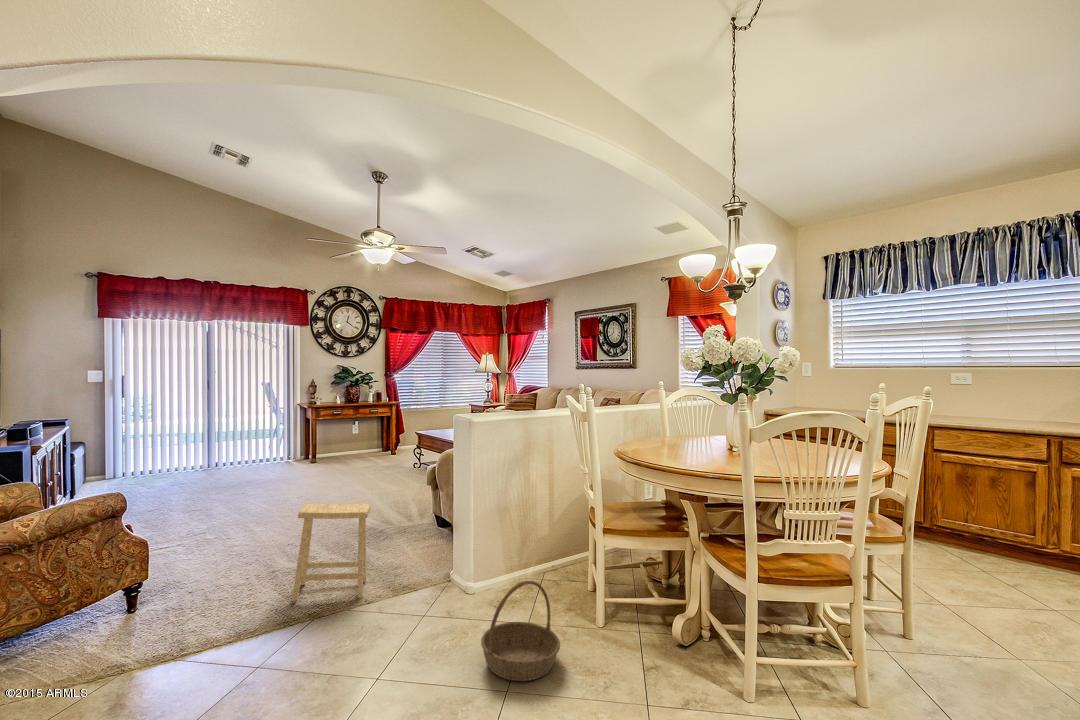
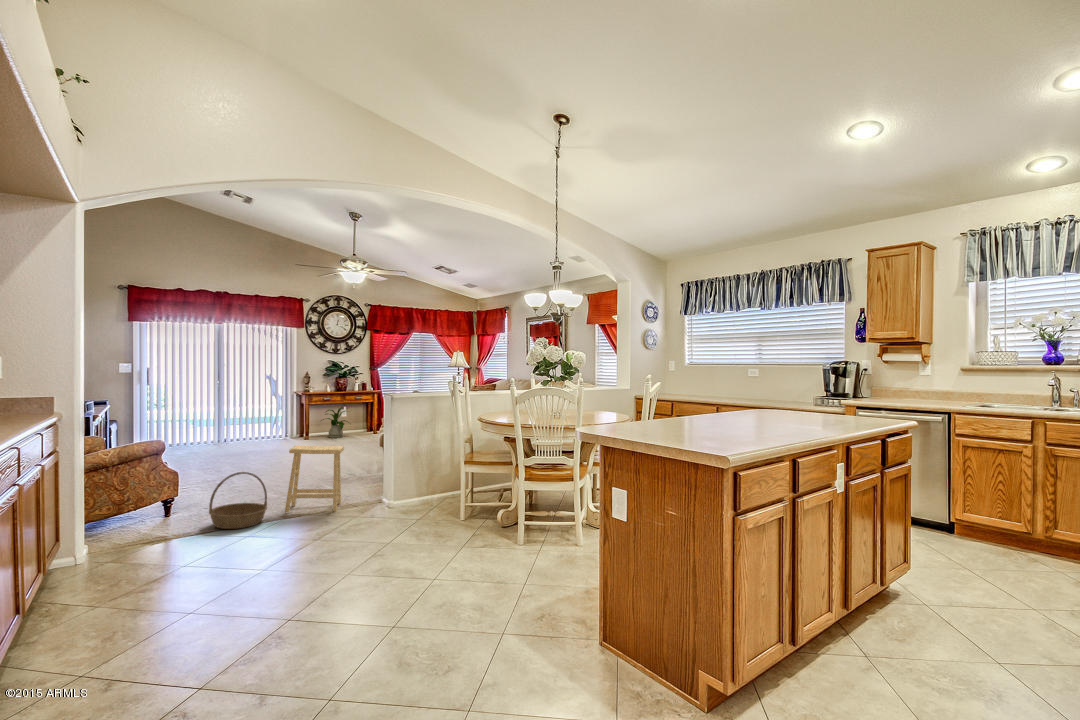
house plant: none [327,422,366,459] -> present [323,407,345,438]
basket: present [481,581,560,681] -> present [209,472,267,529]

